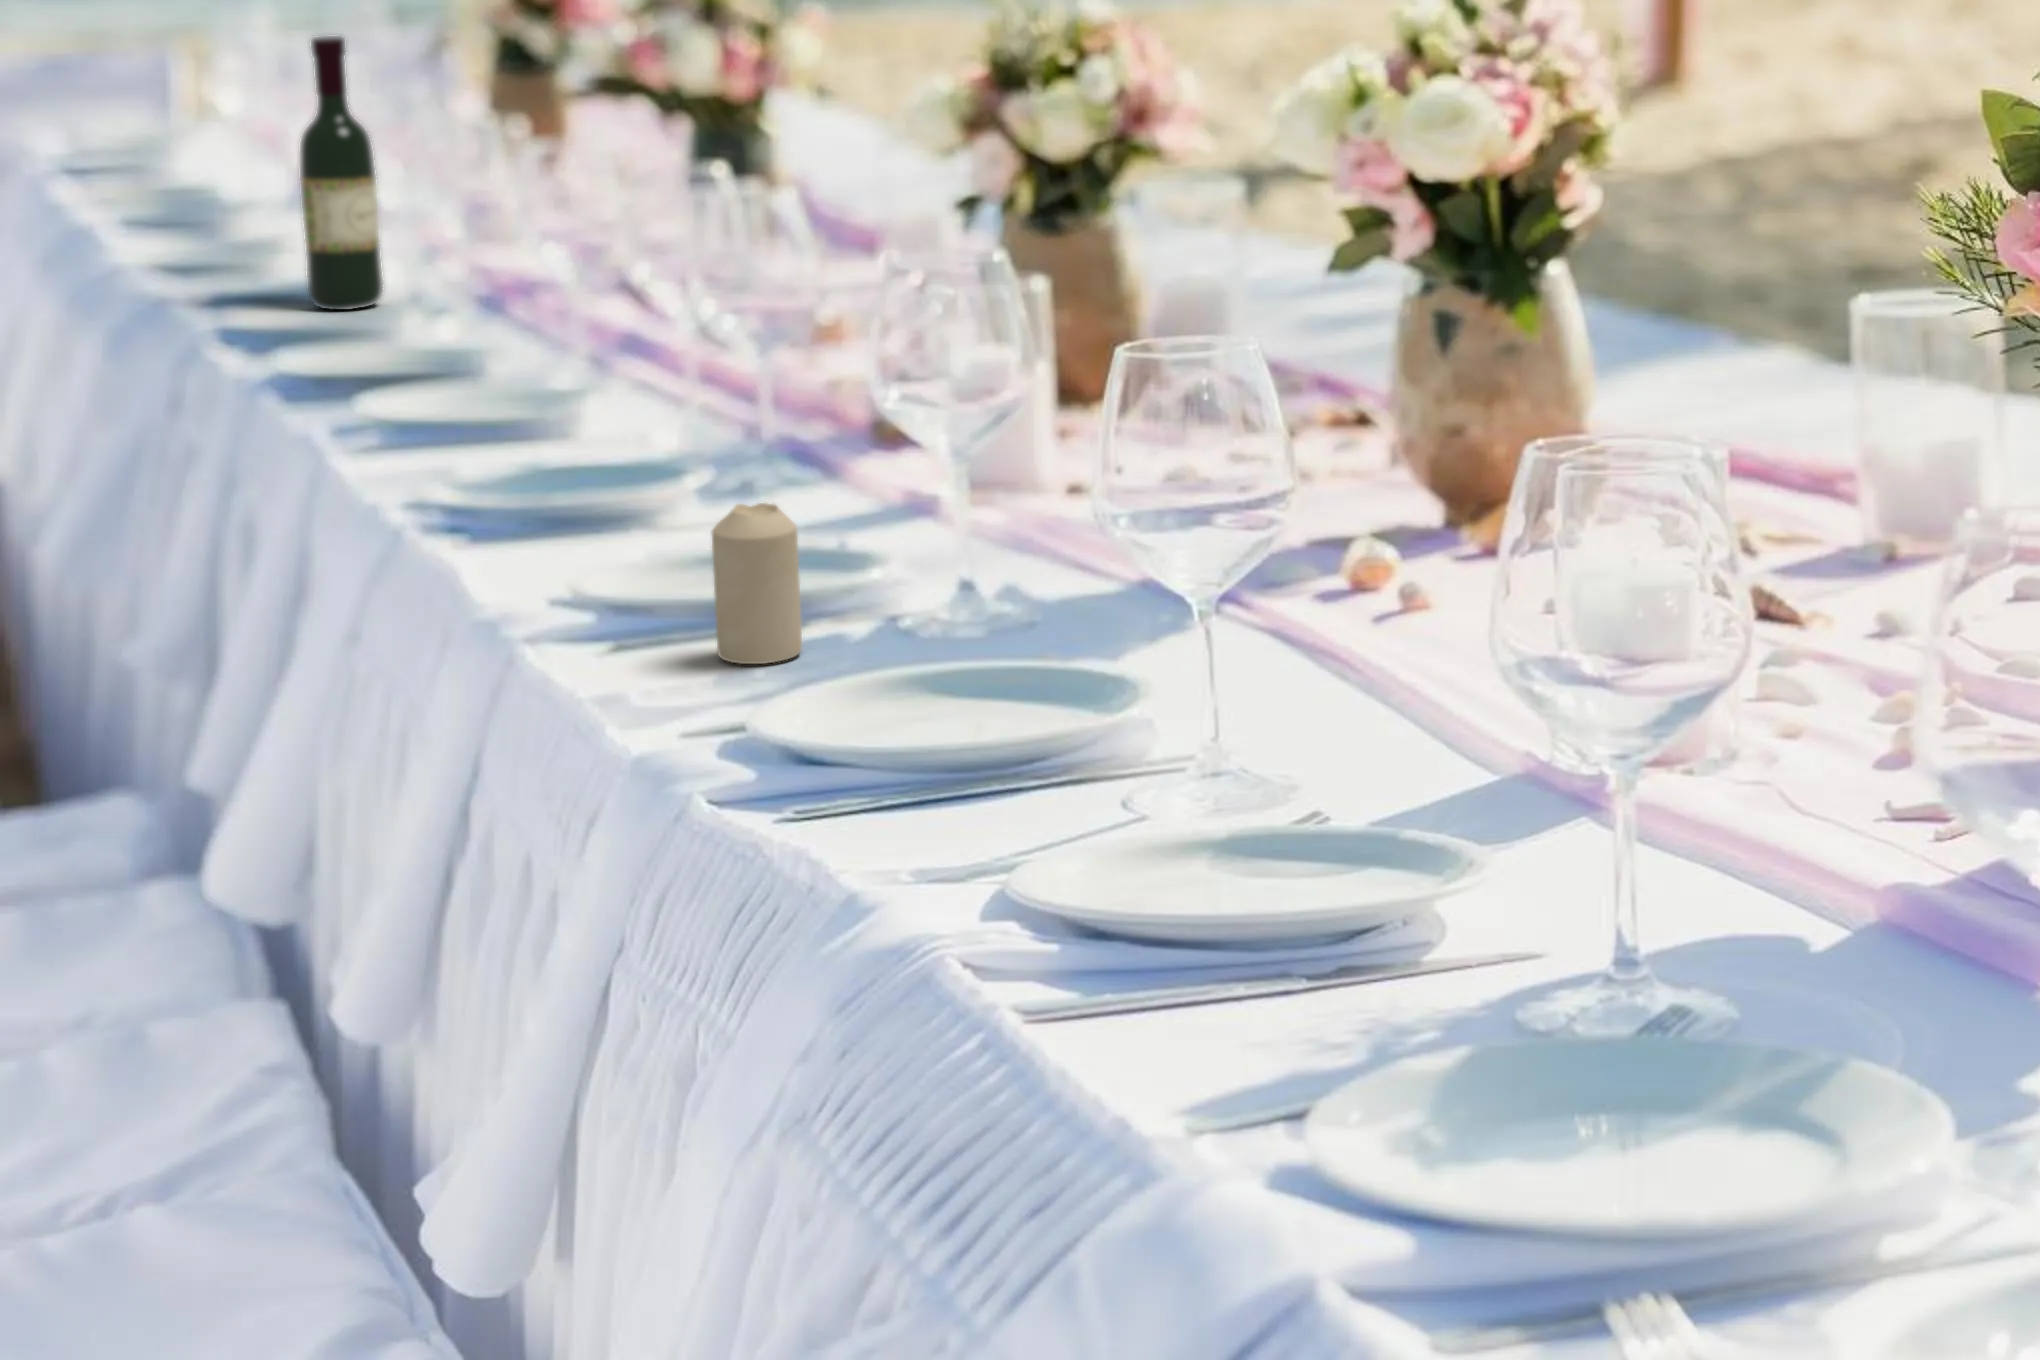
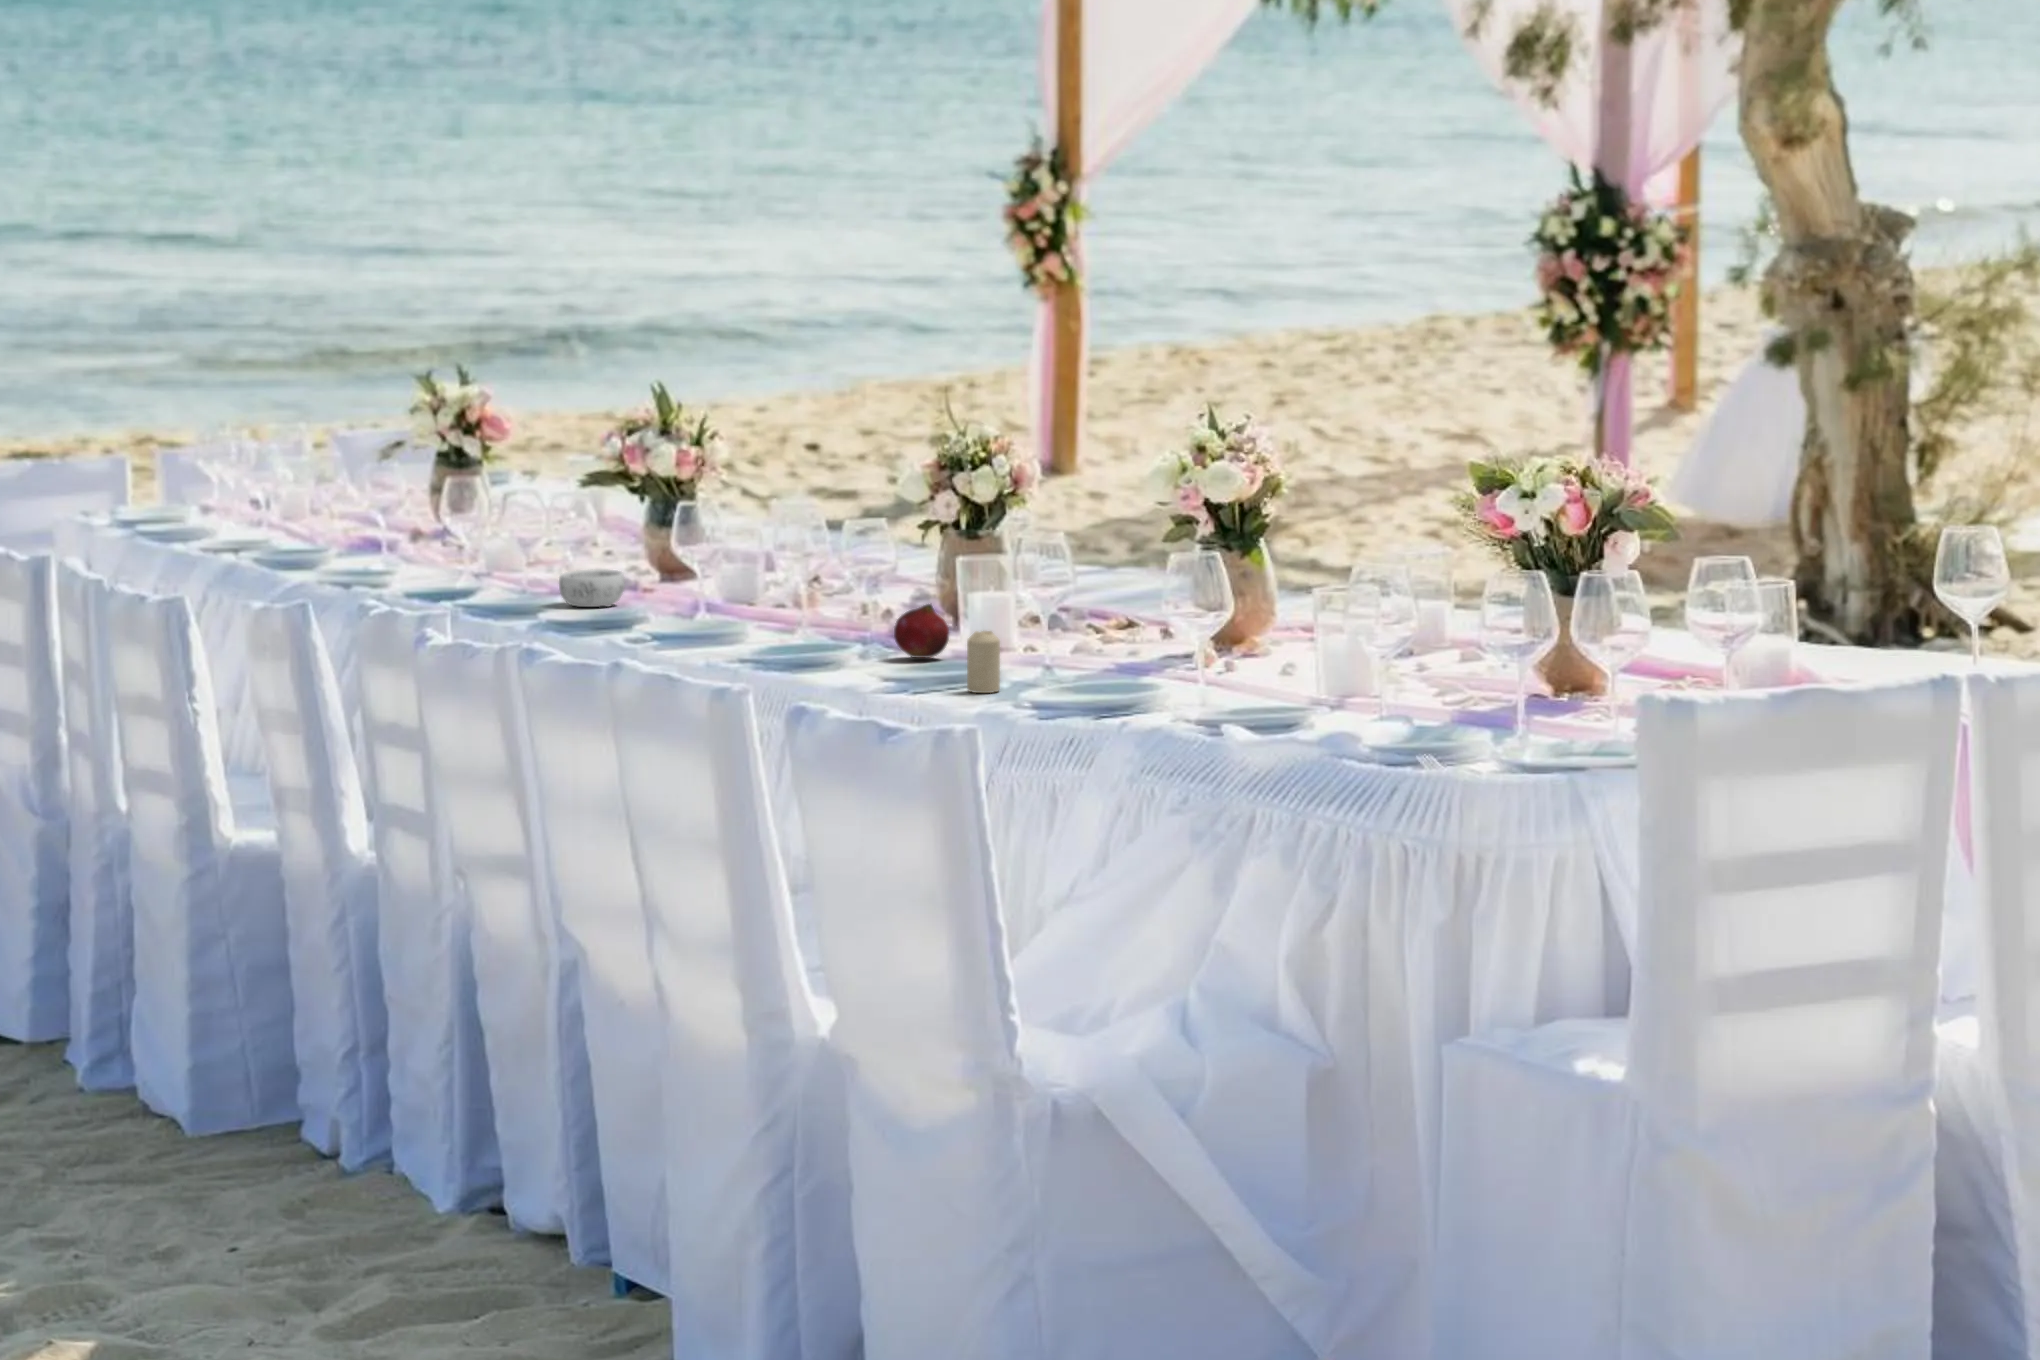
wine bottle: present [299,36,383,310] -> none [490,449,531,600]
decorative bowl: none [384,259,509,330] -> present [559,569,625,607]
fruit: none [732,392,857,512] -> present [894,604,949,658]

